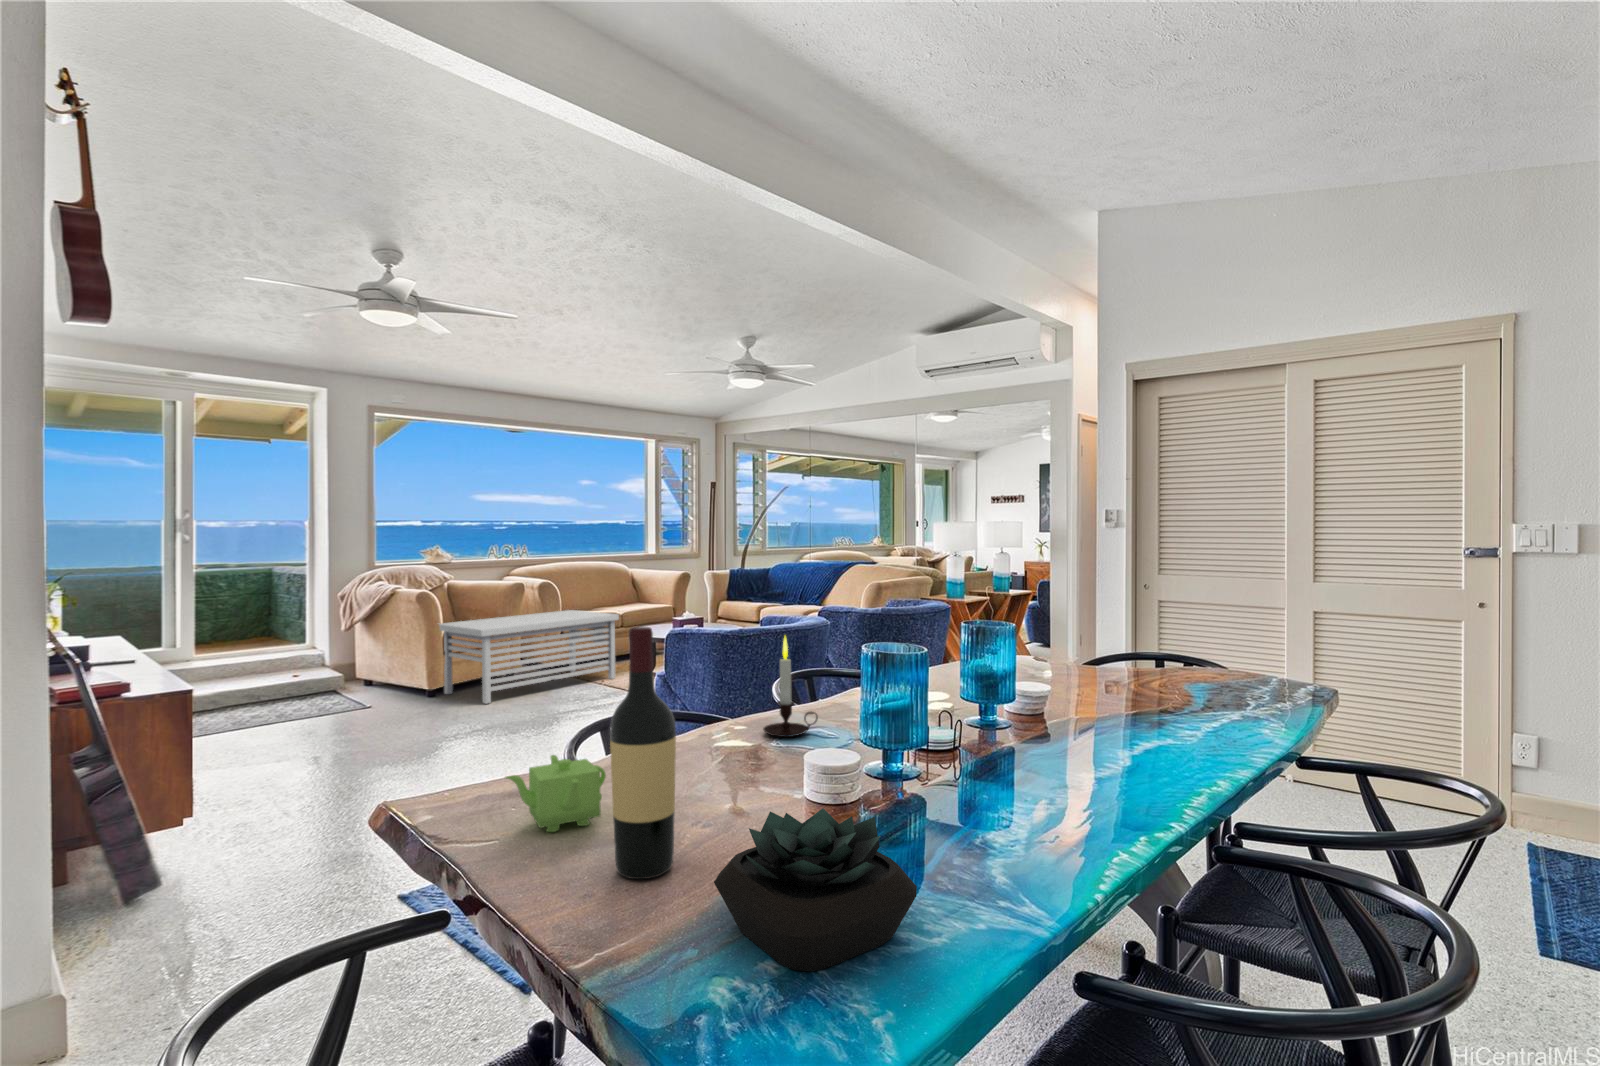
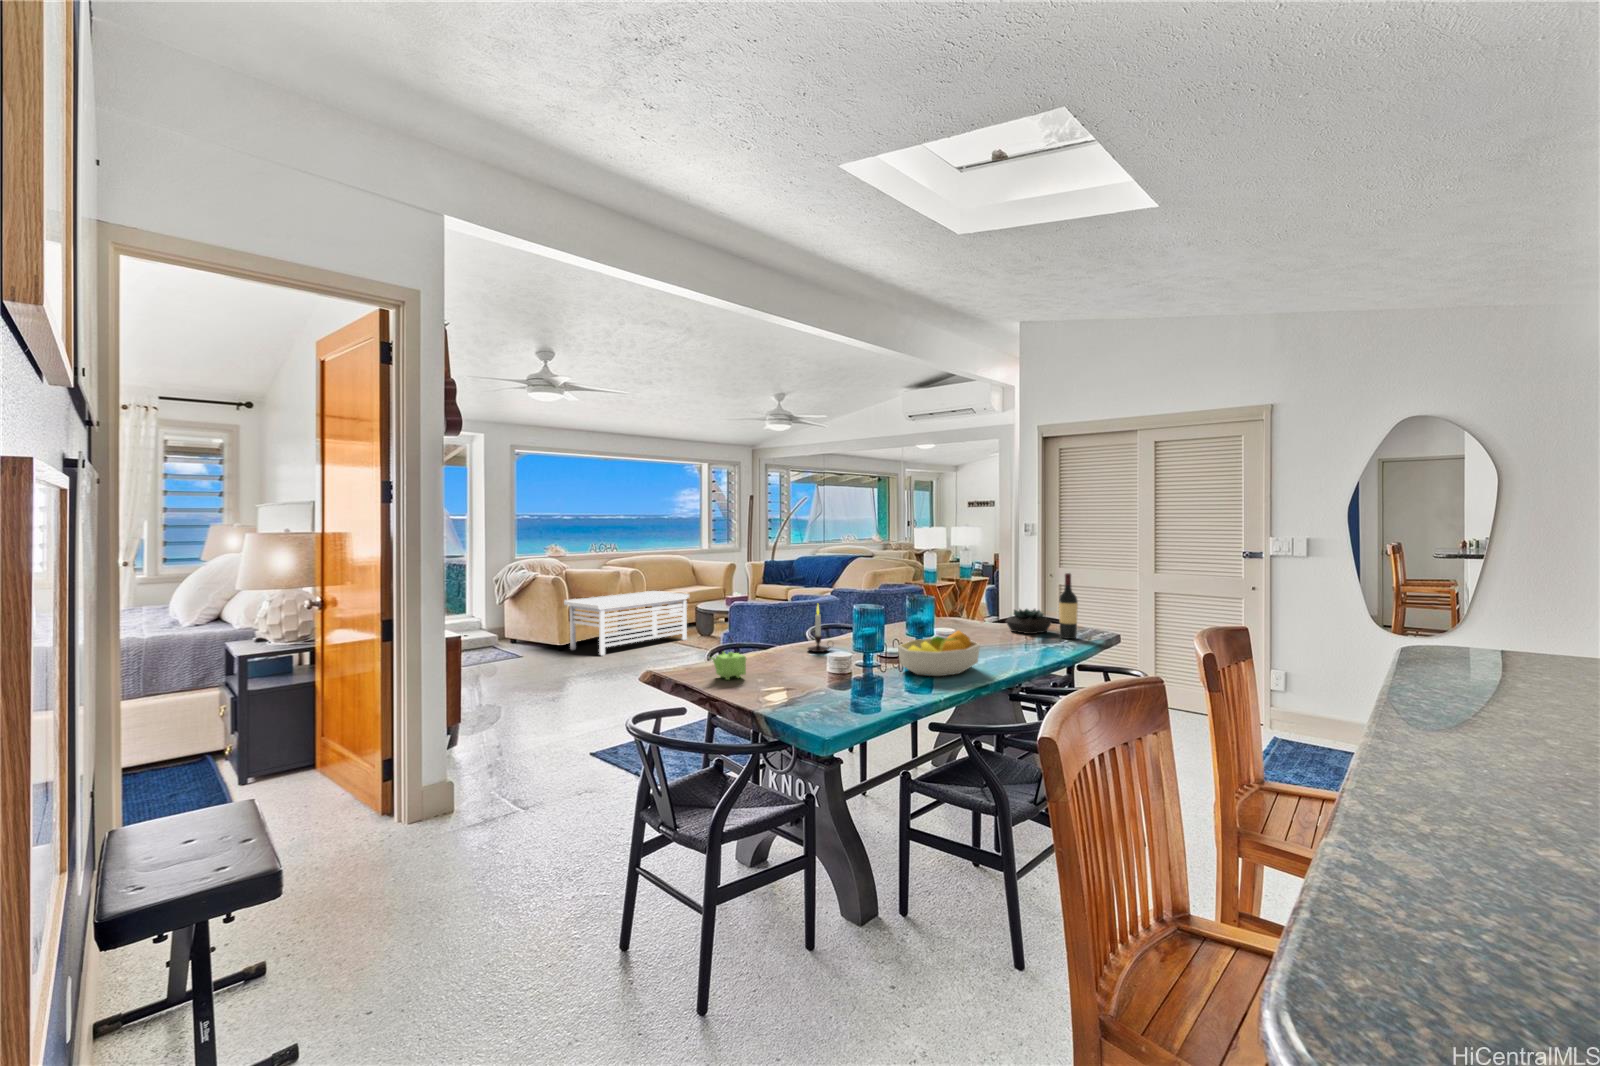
wine bottle: present [610,627,676,879] -> present [1059,573,1078,639]
fruit bowl: none [963,697,1149,814] -> present [898,631,980,676]
succulent plant: present [714,808,917,971] -> present [1006,609,1051,634]

